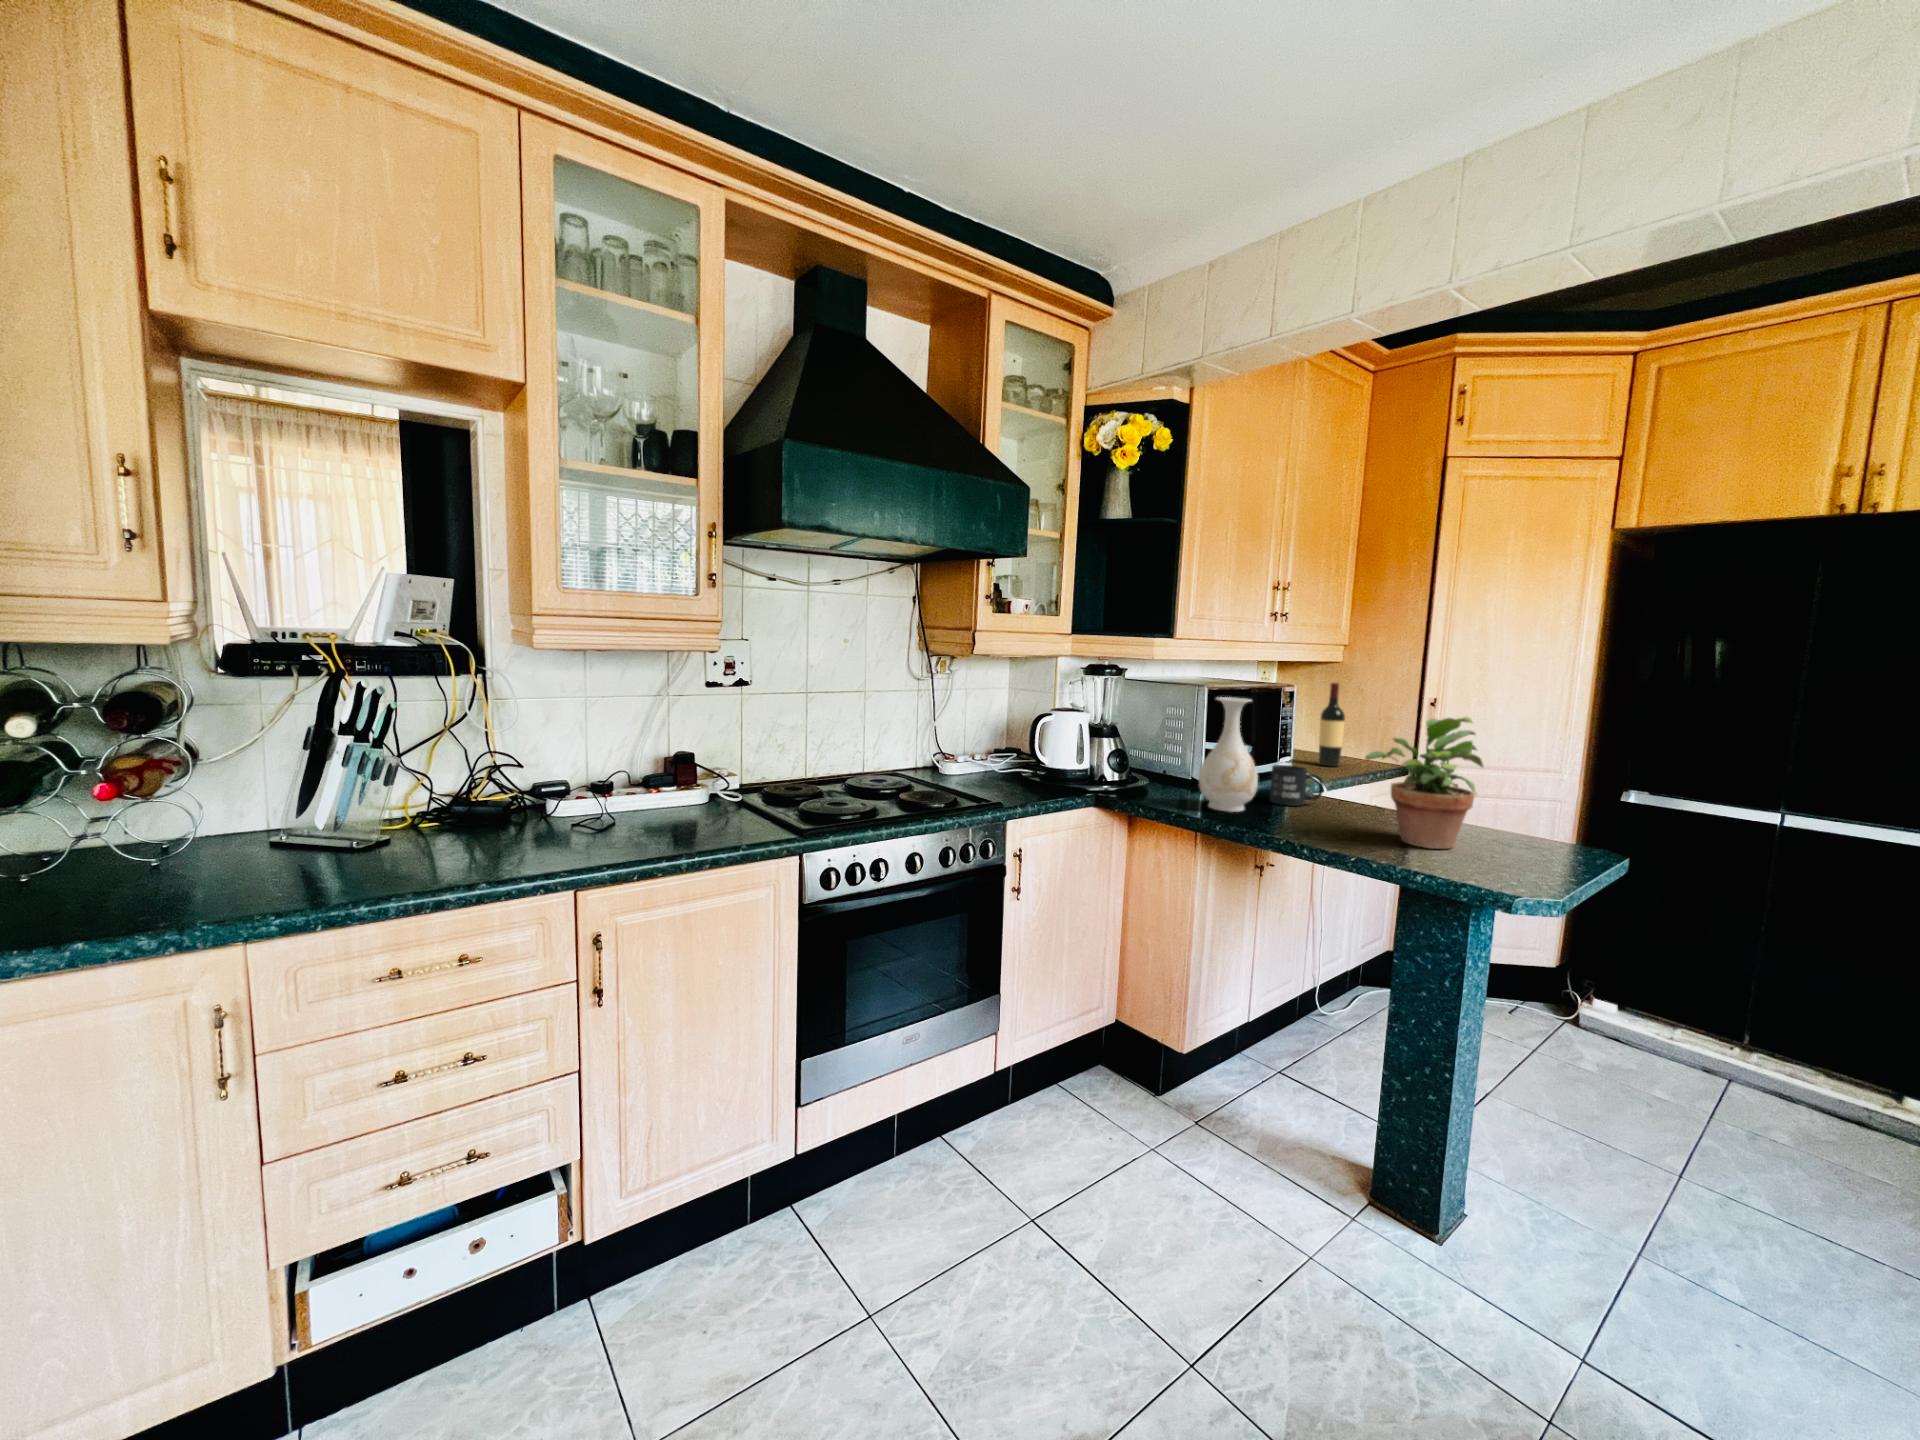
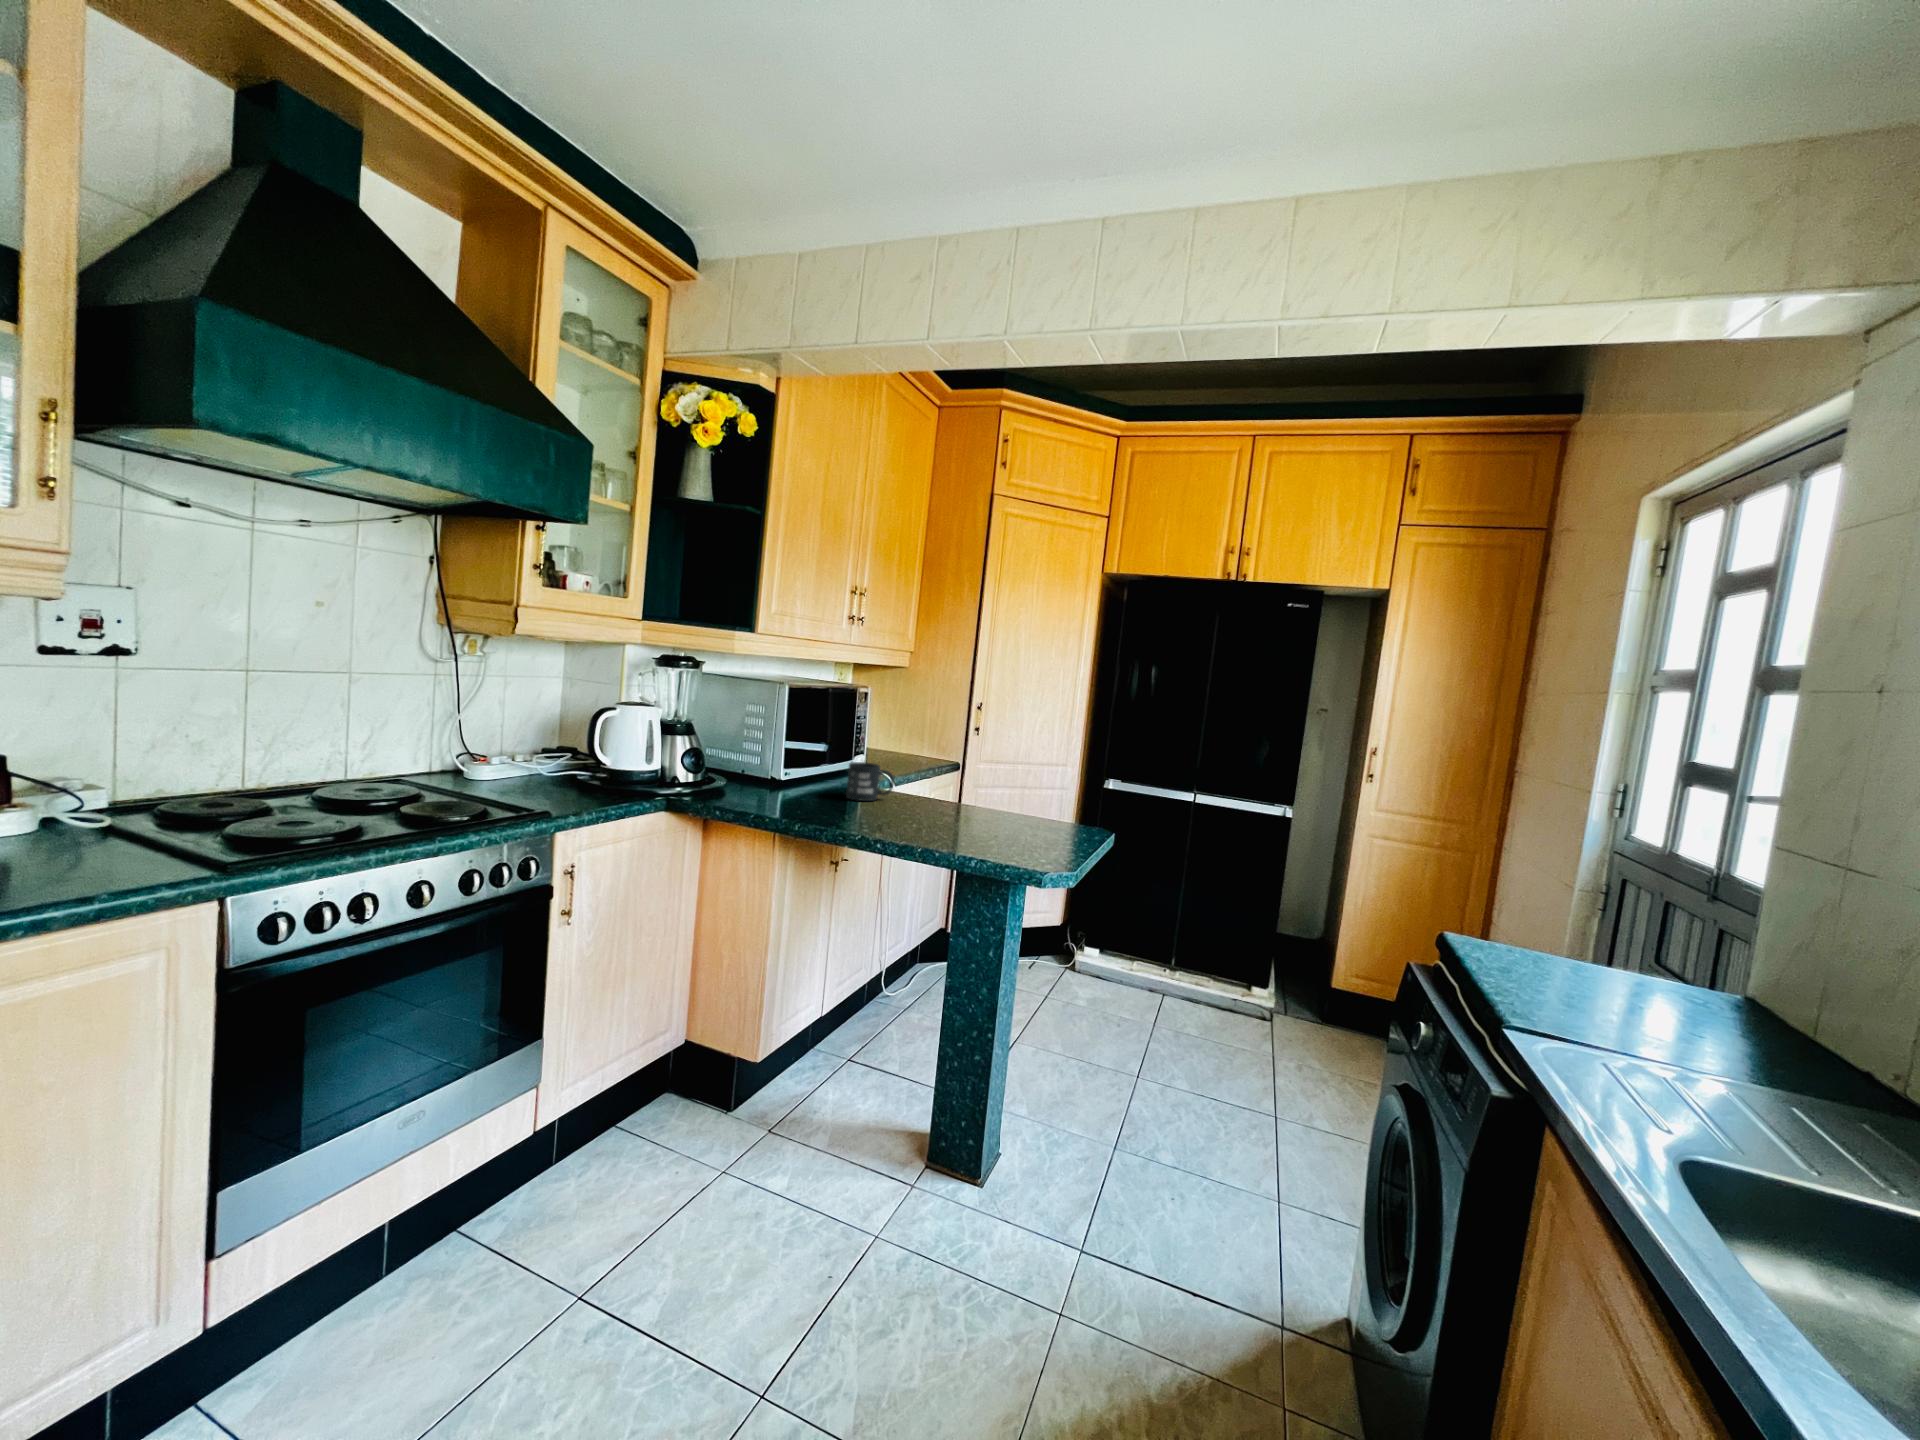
wine bottle: present [1319,683,1345,767] -> none [889,686,911,763]
vase: present [1199,697,1258,812] -> none [779,695,836,809]
potted plant: present [1365,717,1483,849] -> none [930,719,1021,835]

